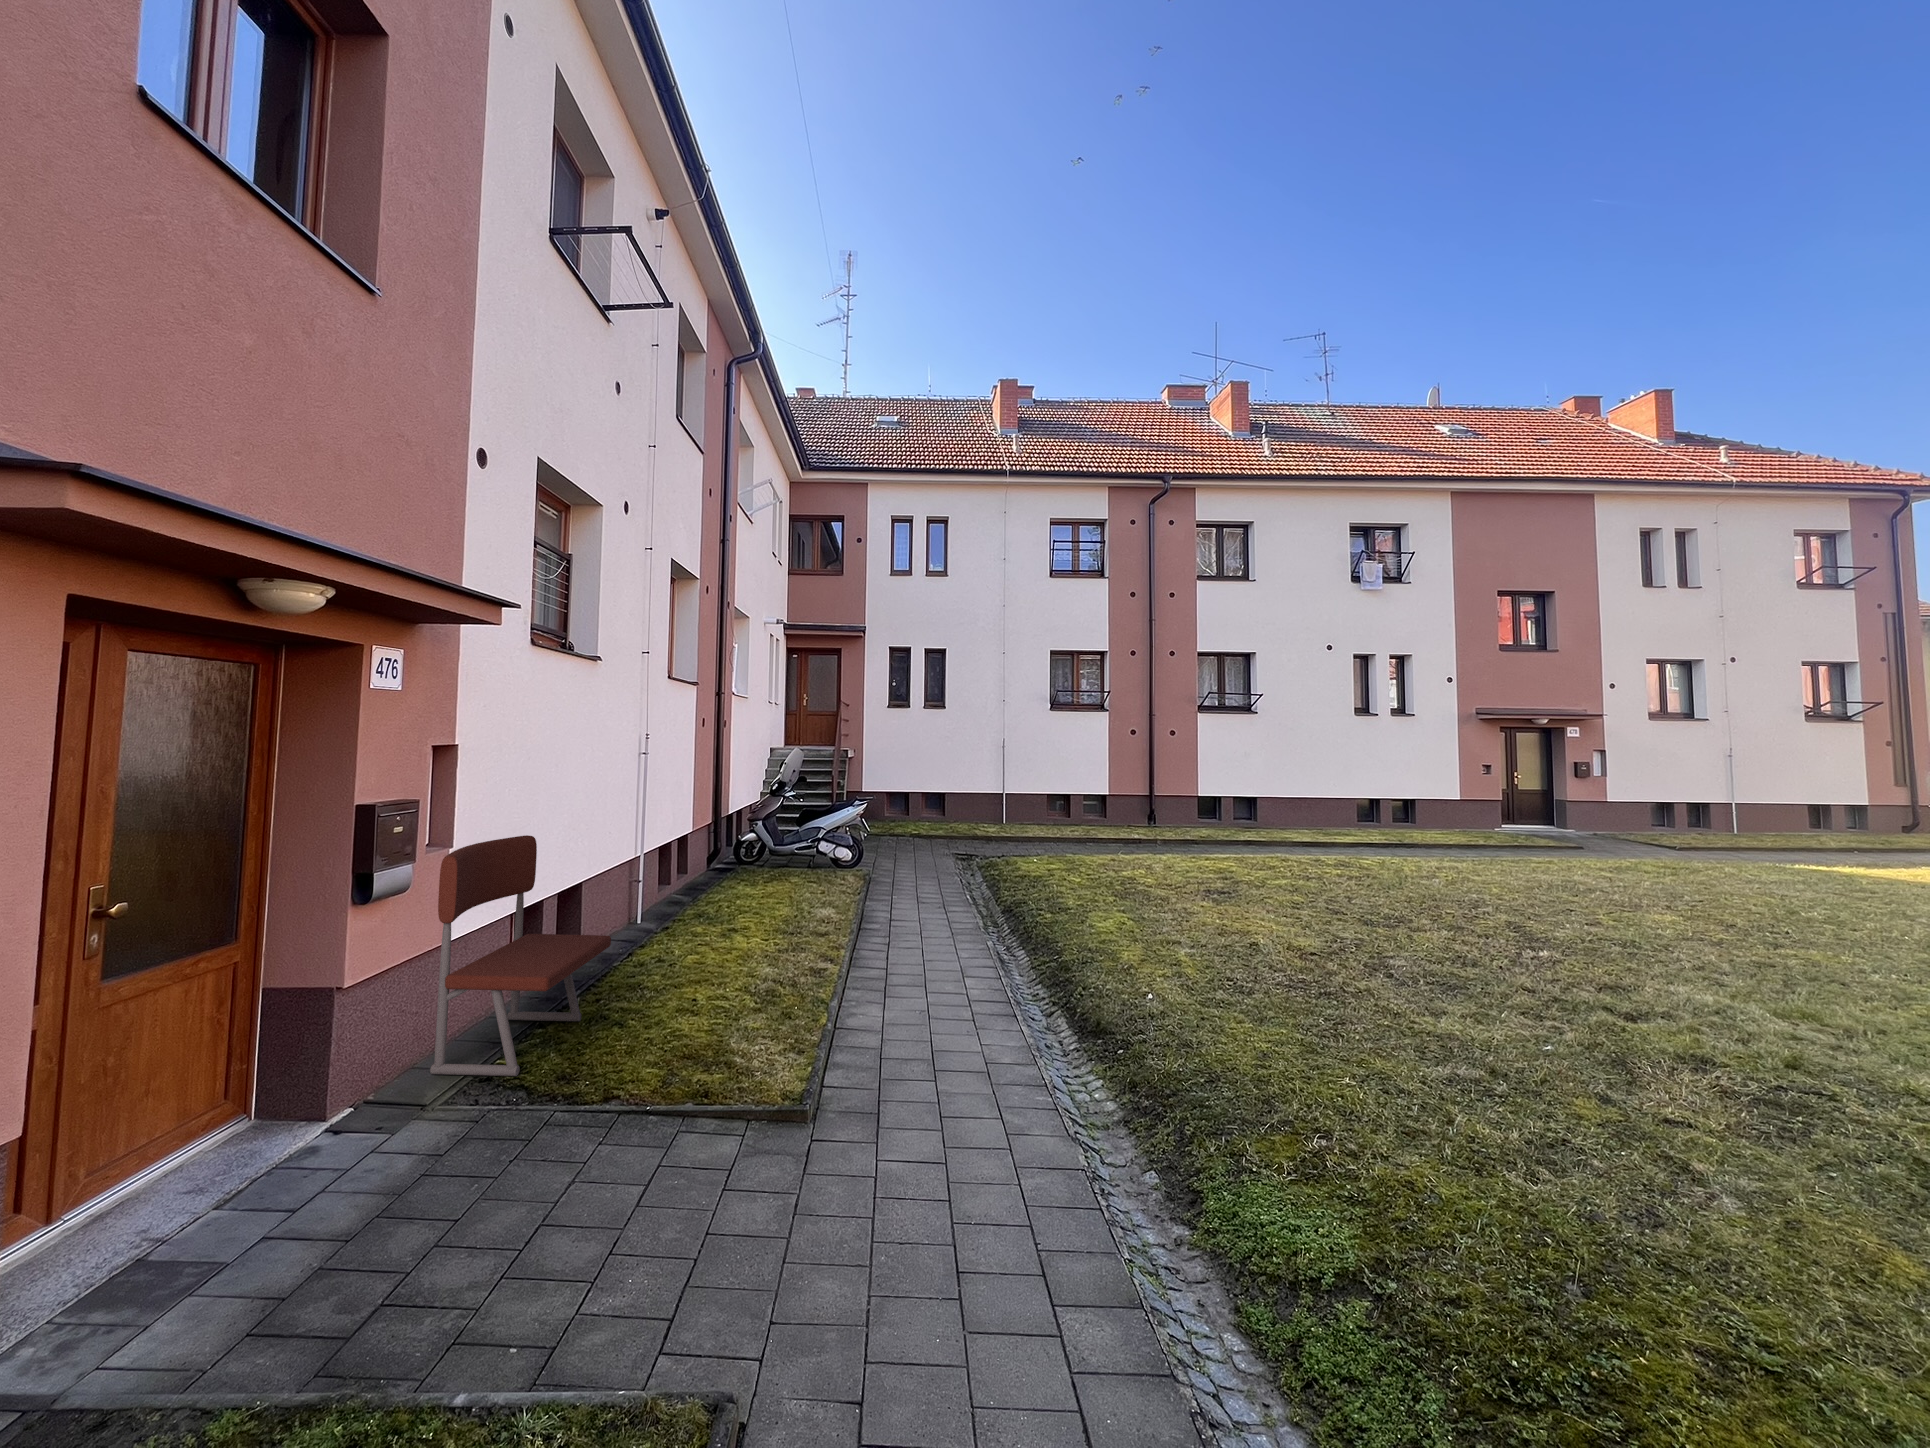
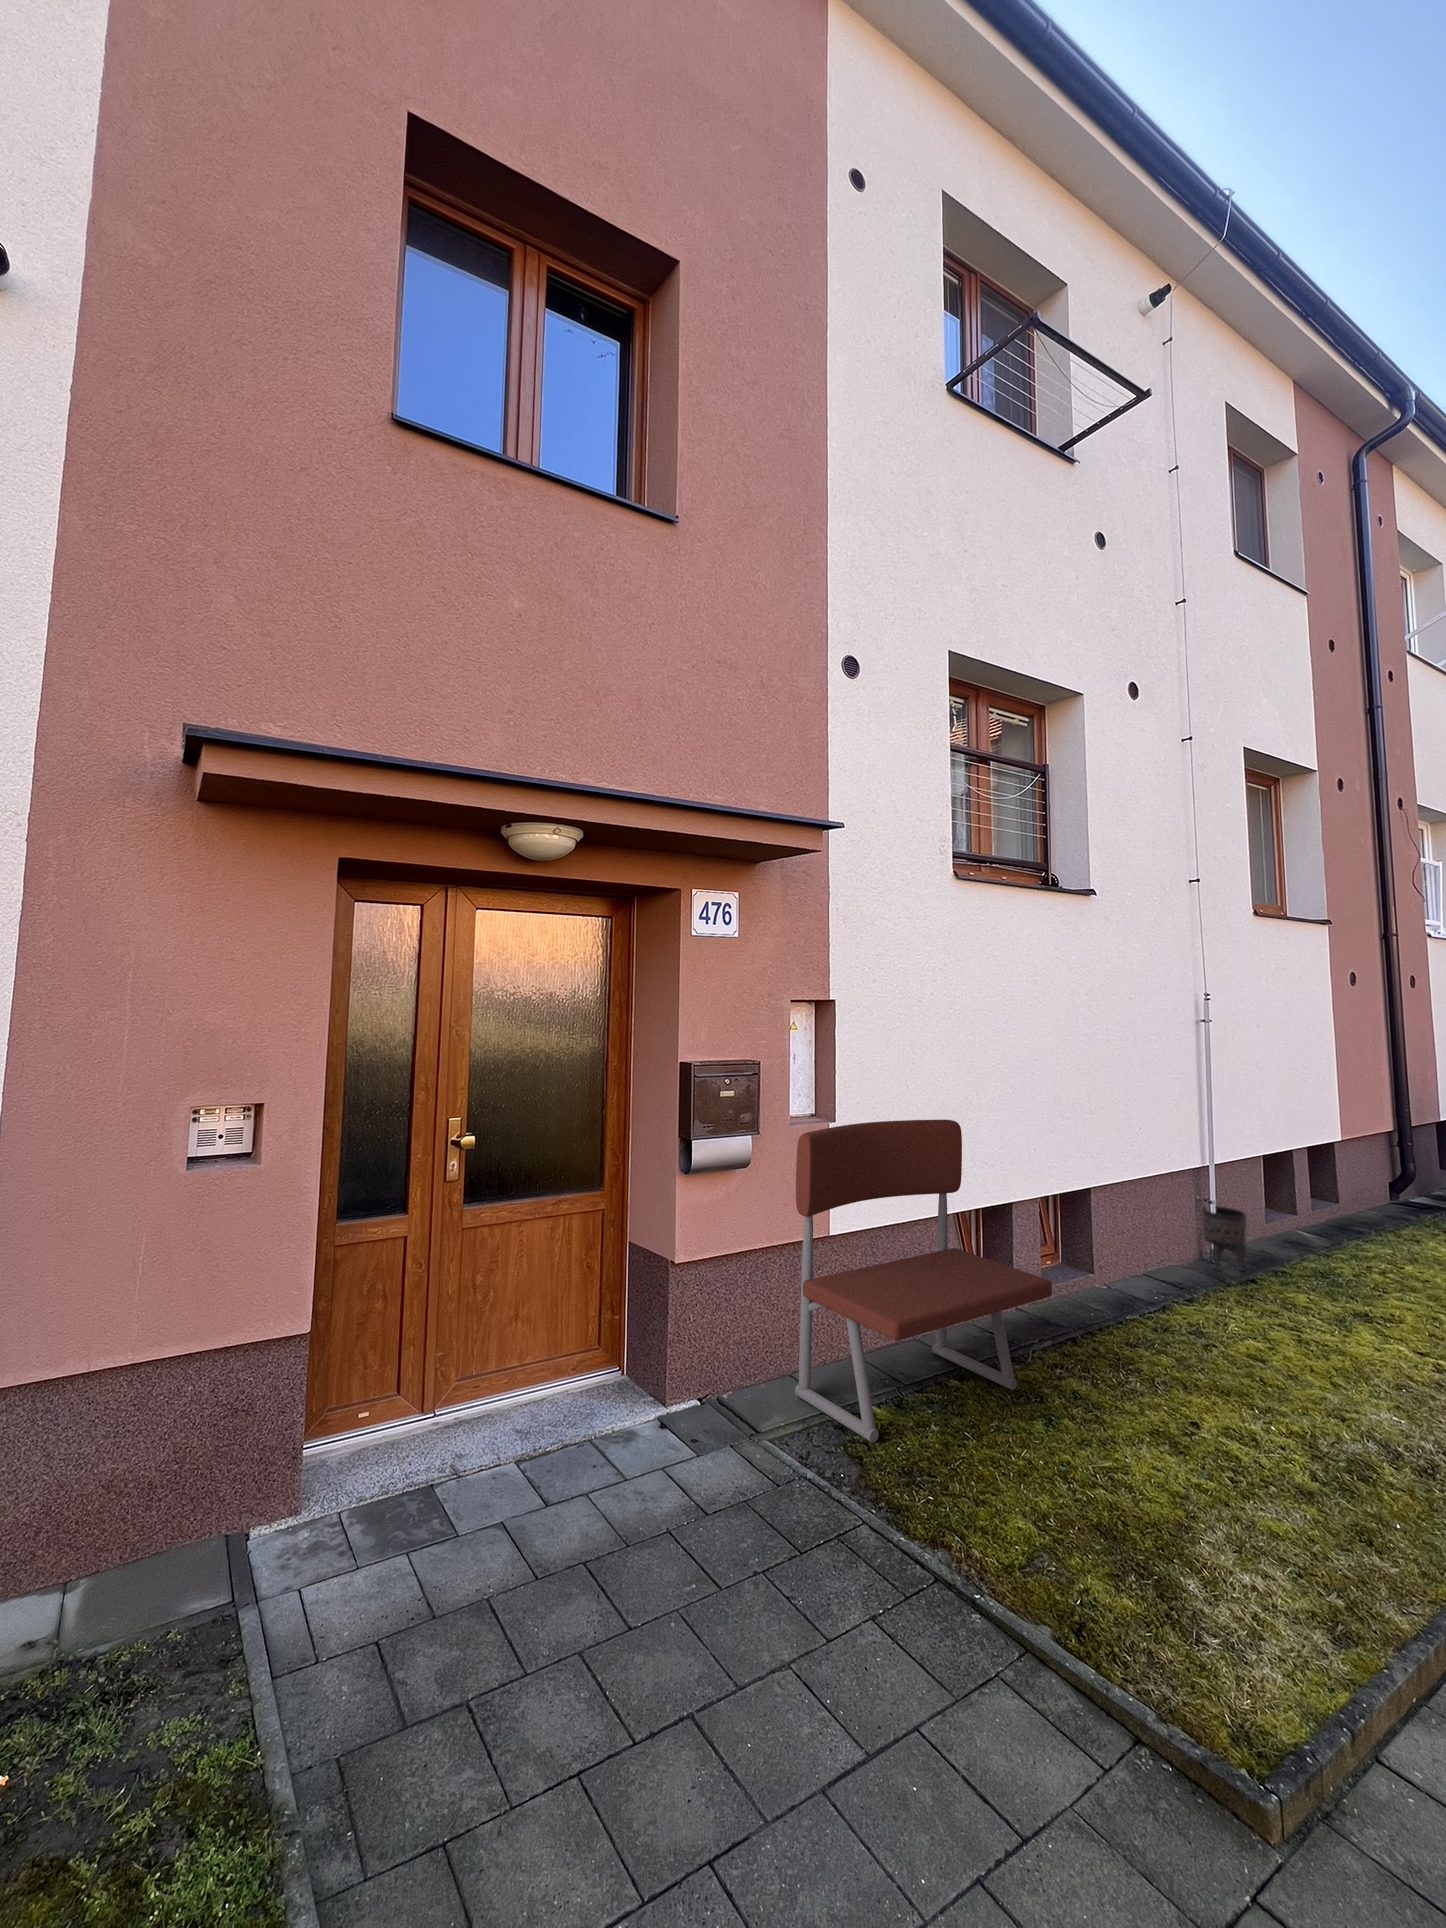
planter: none [635,883,664,928] -> present [1201,1206,1247,1271]

